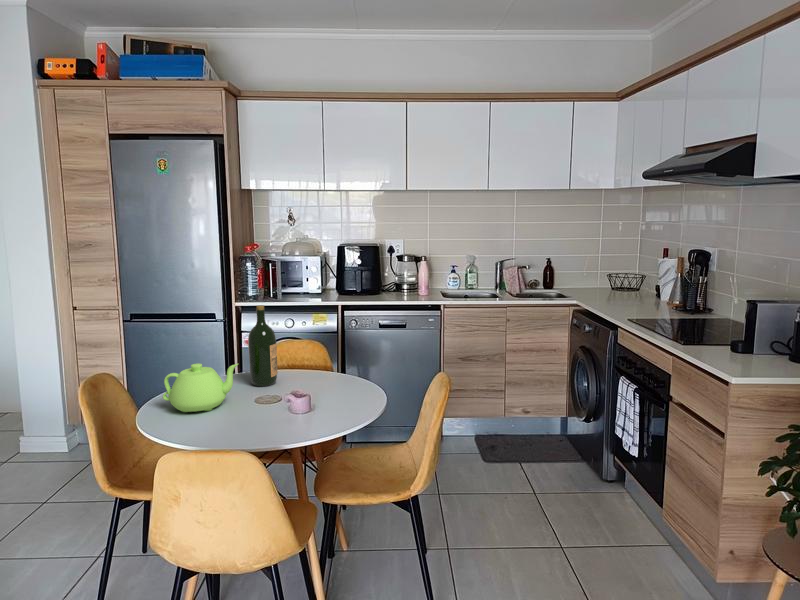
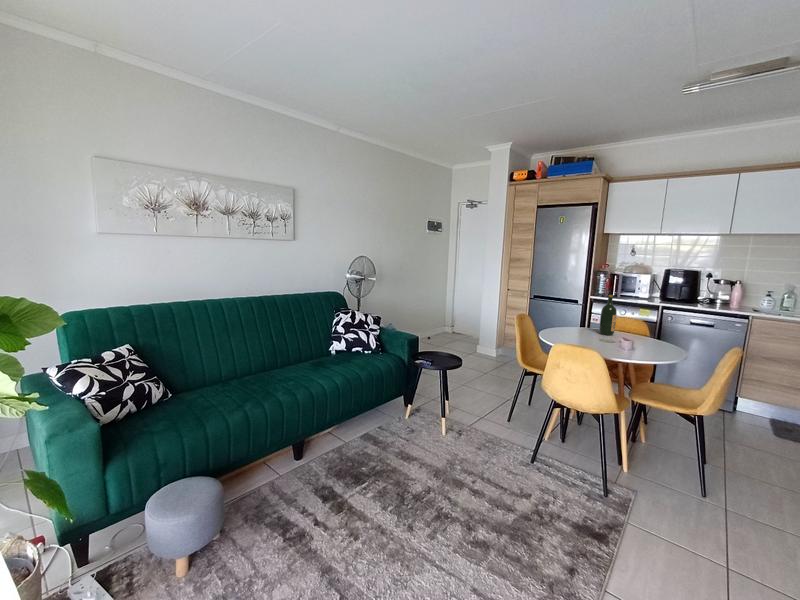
teapot: present [163,363,238,413] -> none [558,316,596,338]

